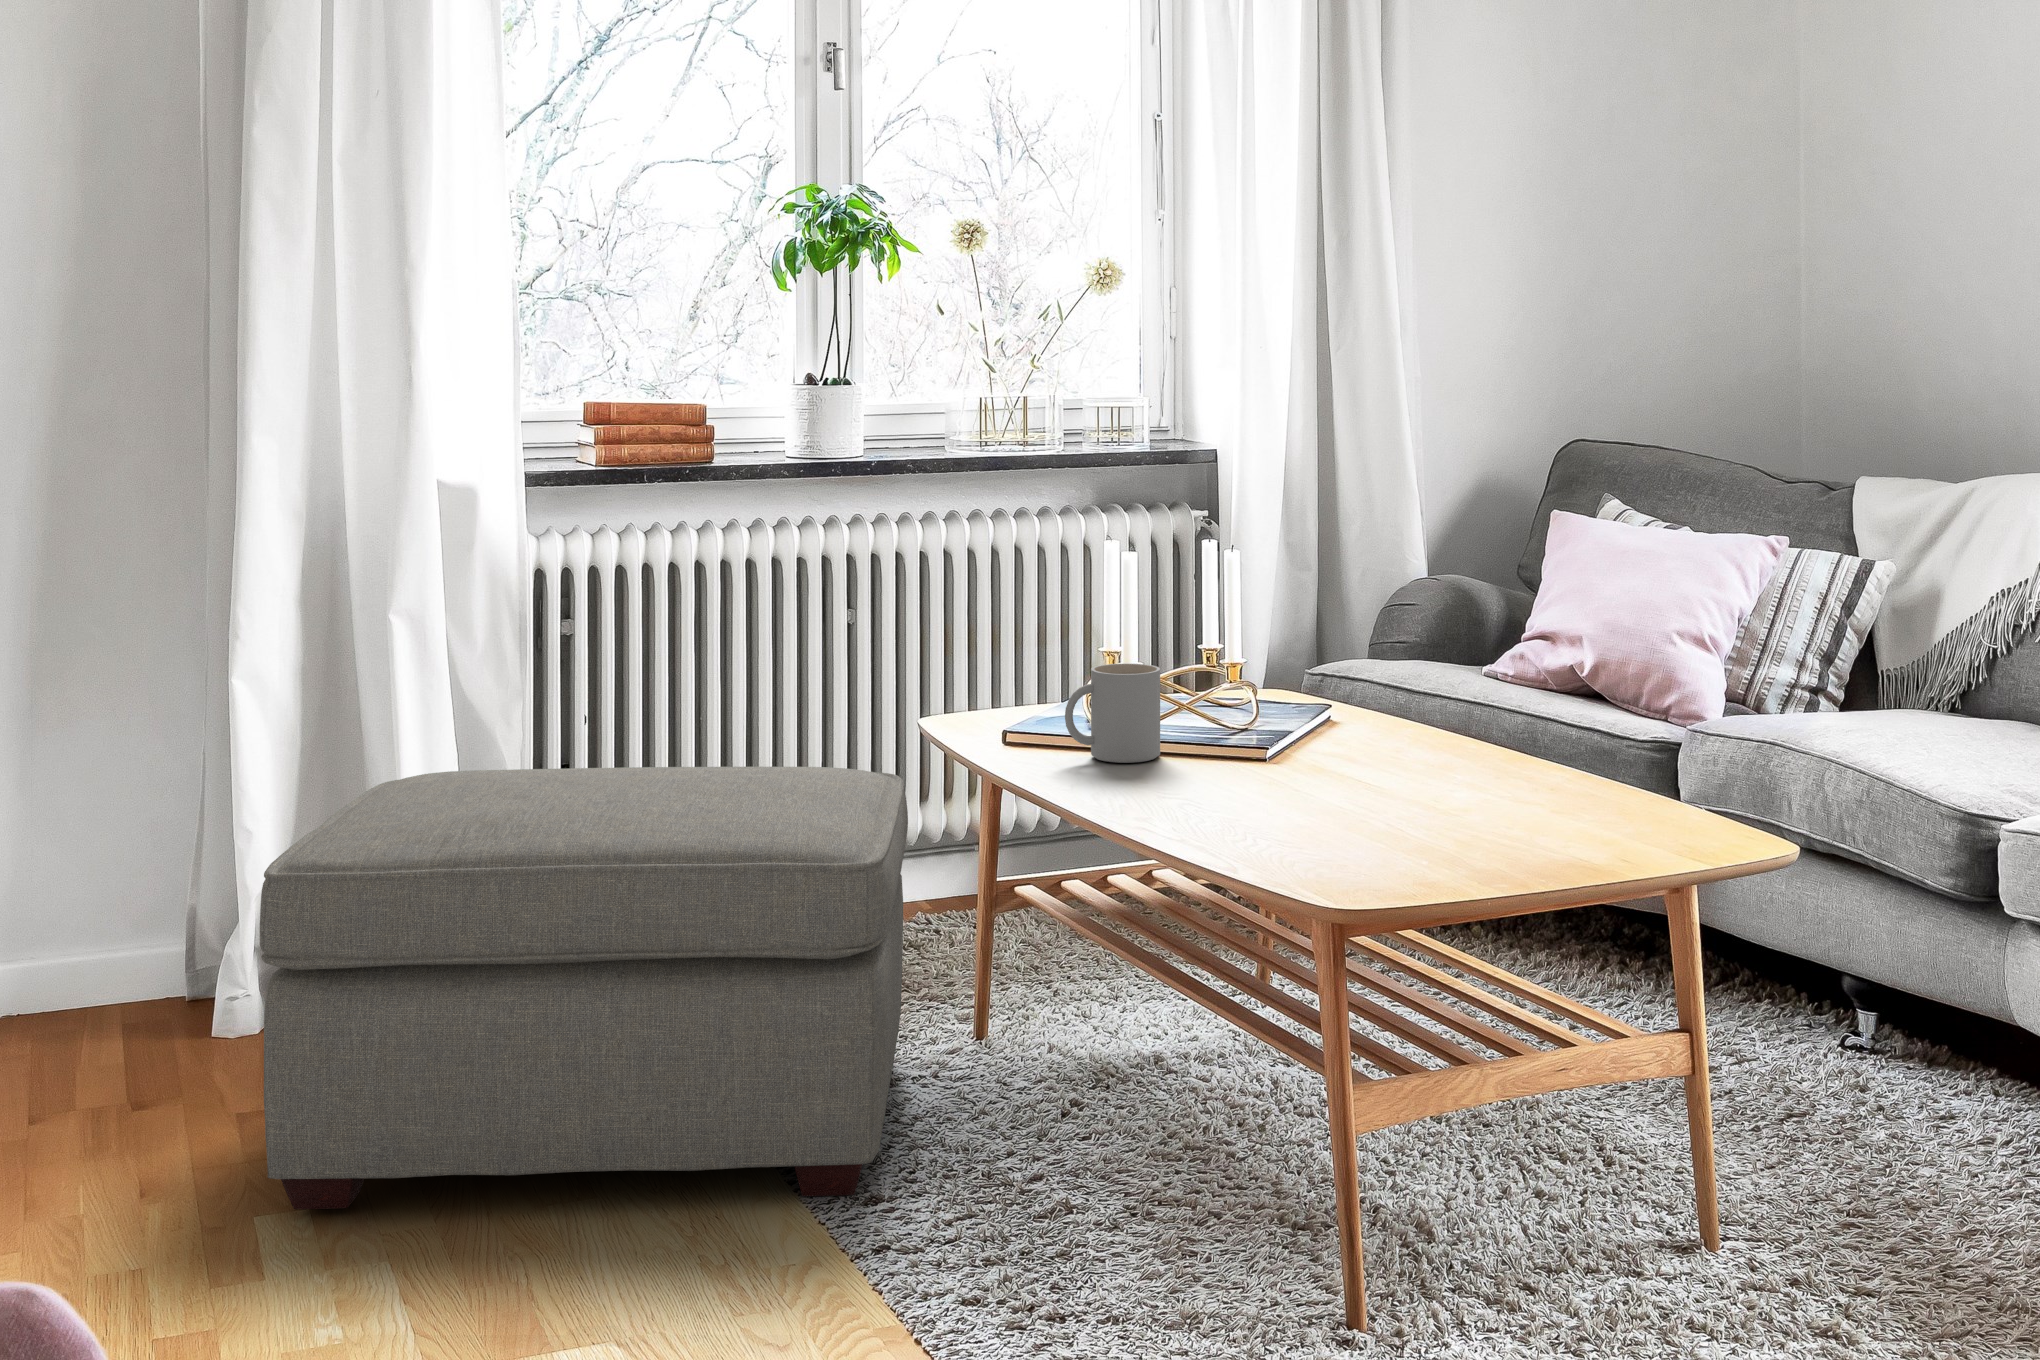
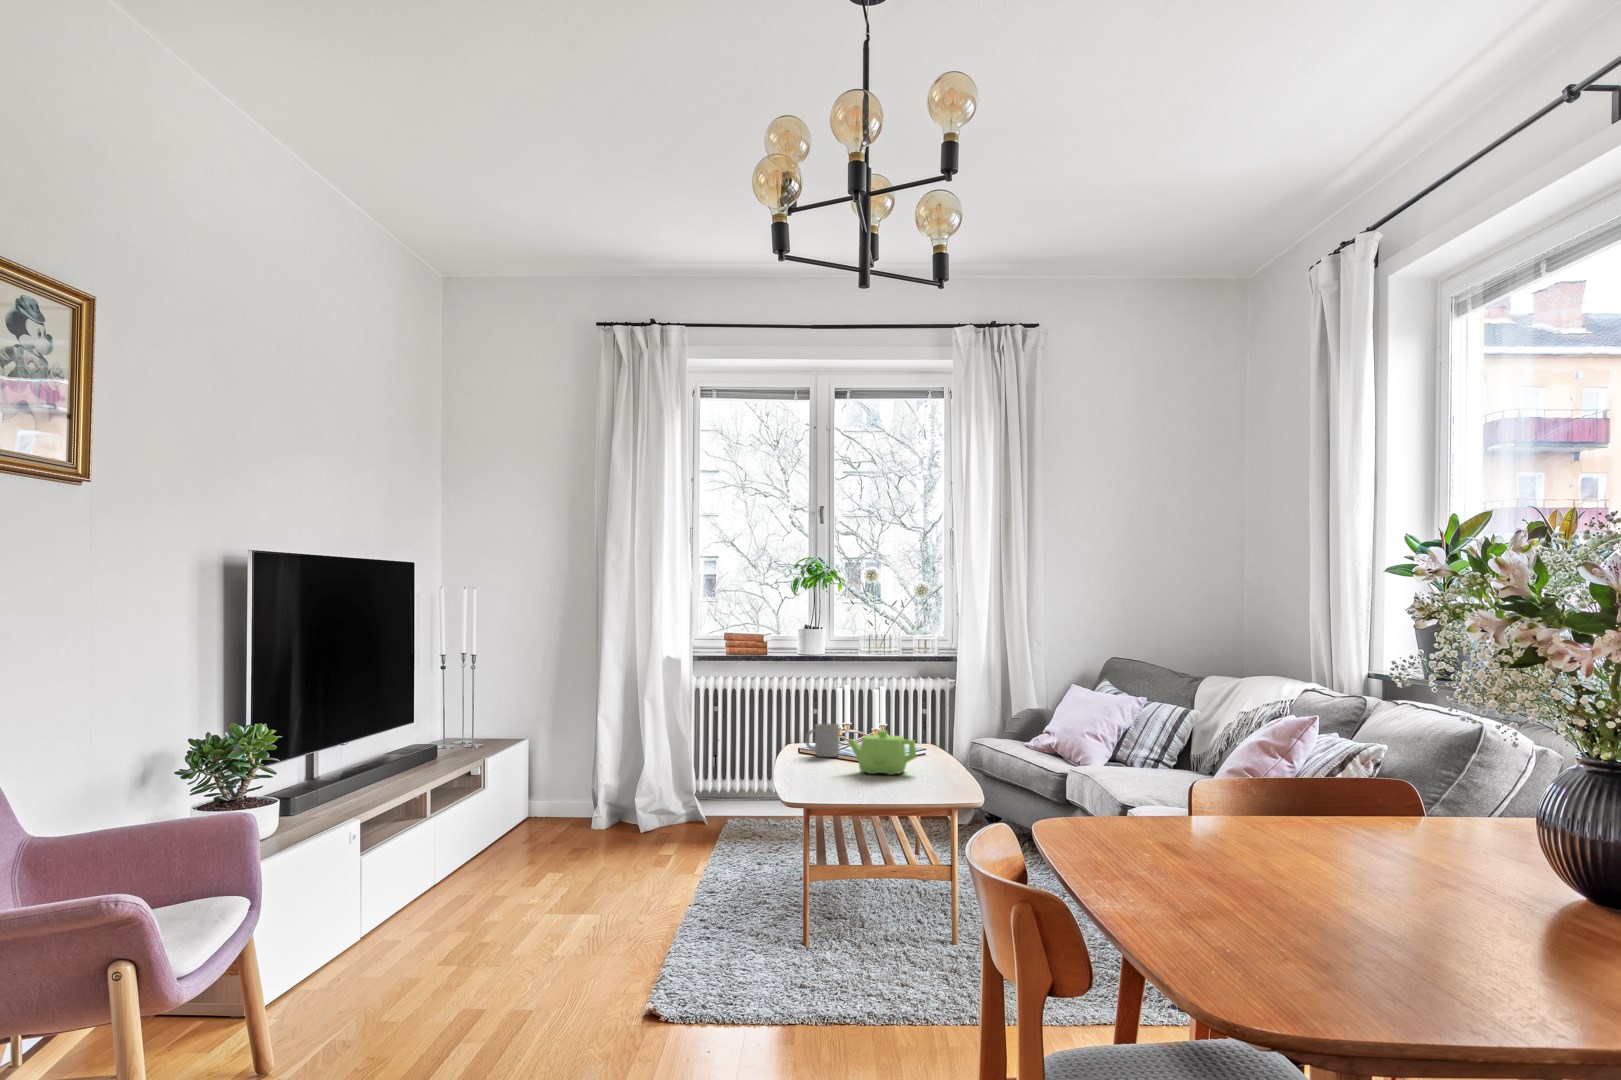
teapot: none [1301,682,1492,809] -> present [848,731,916,775]
ottoman: present [260,767,908,1209] -> none [554,746,773,887]

